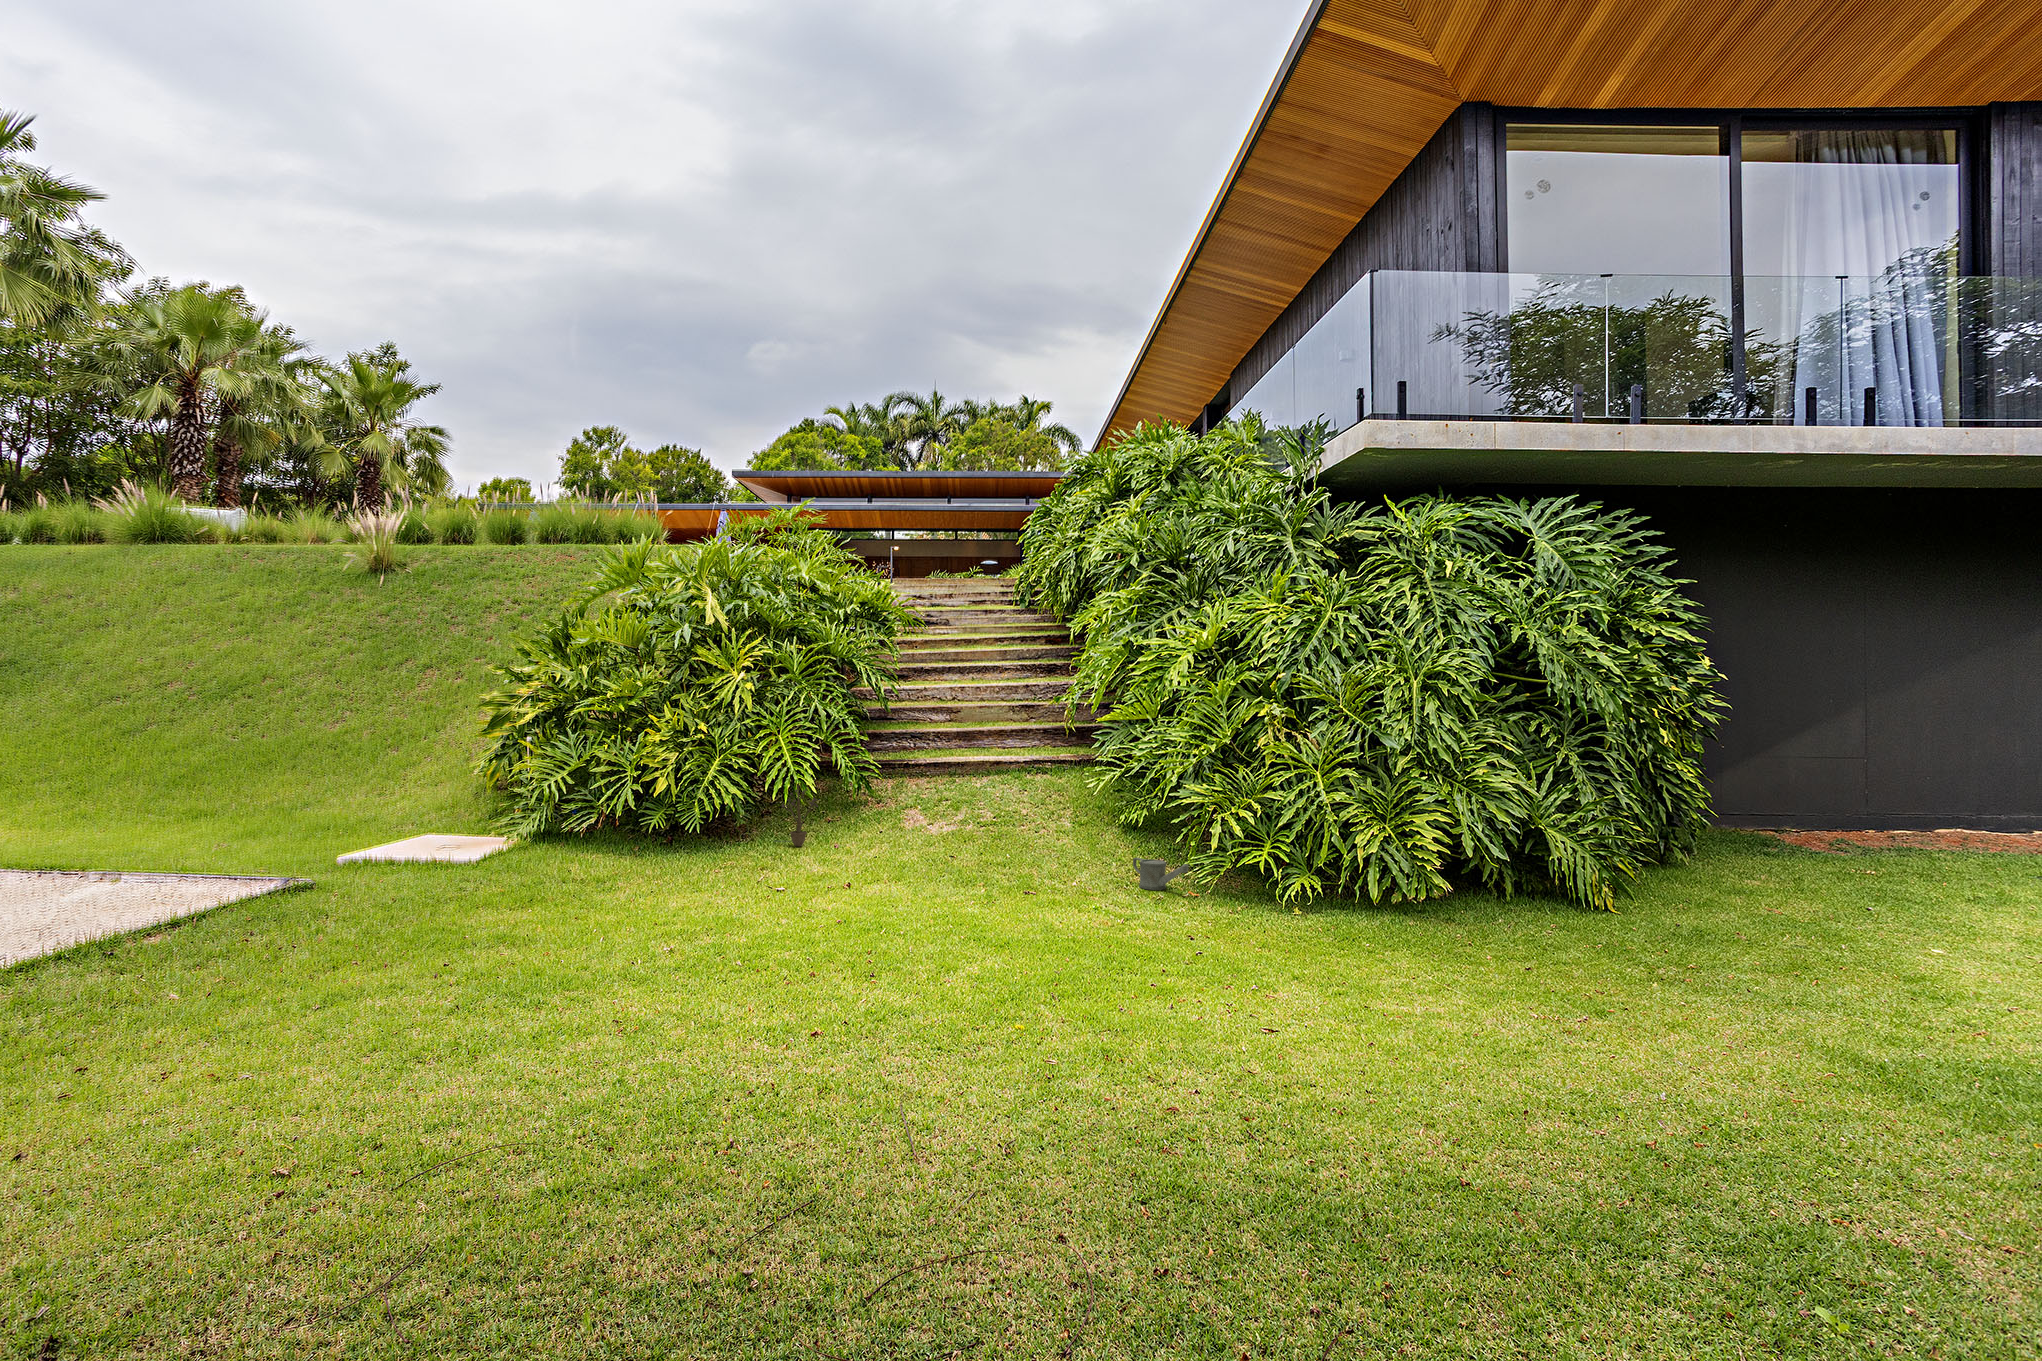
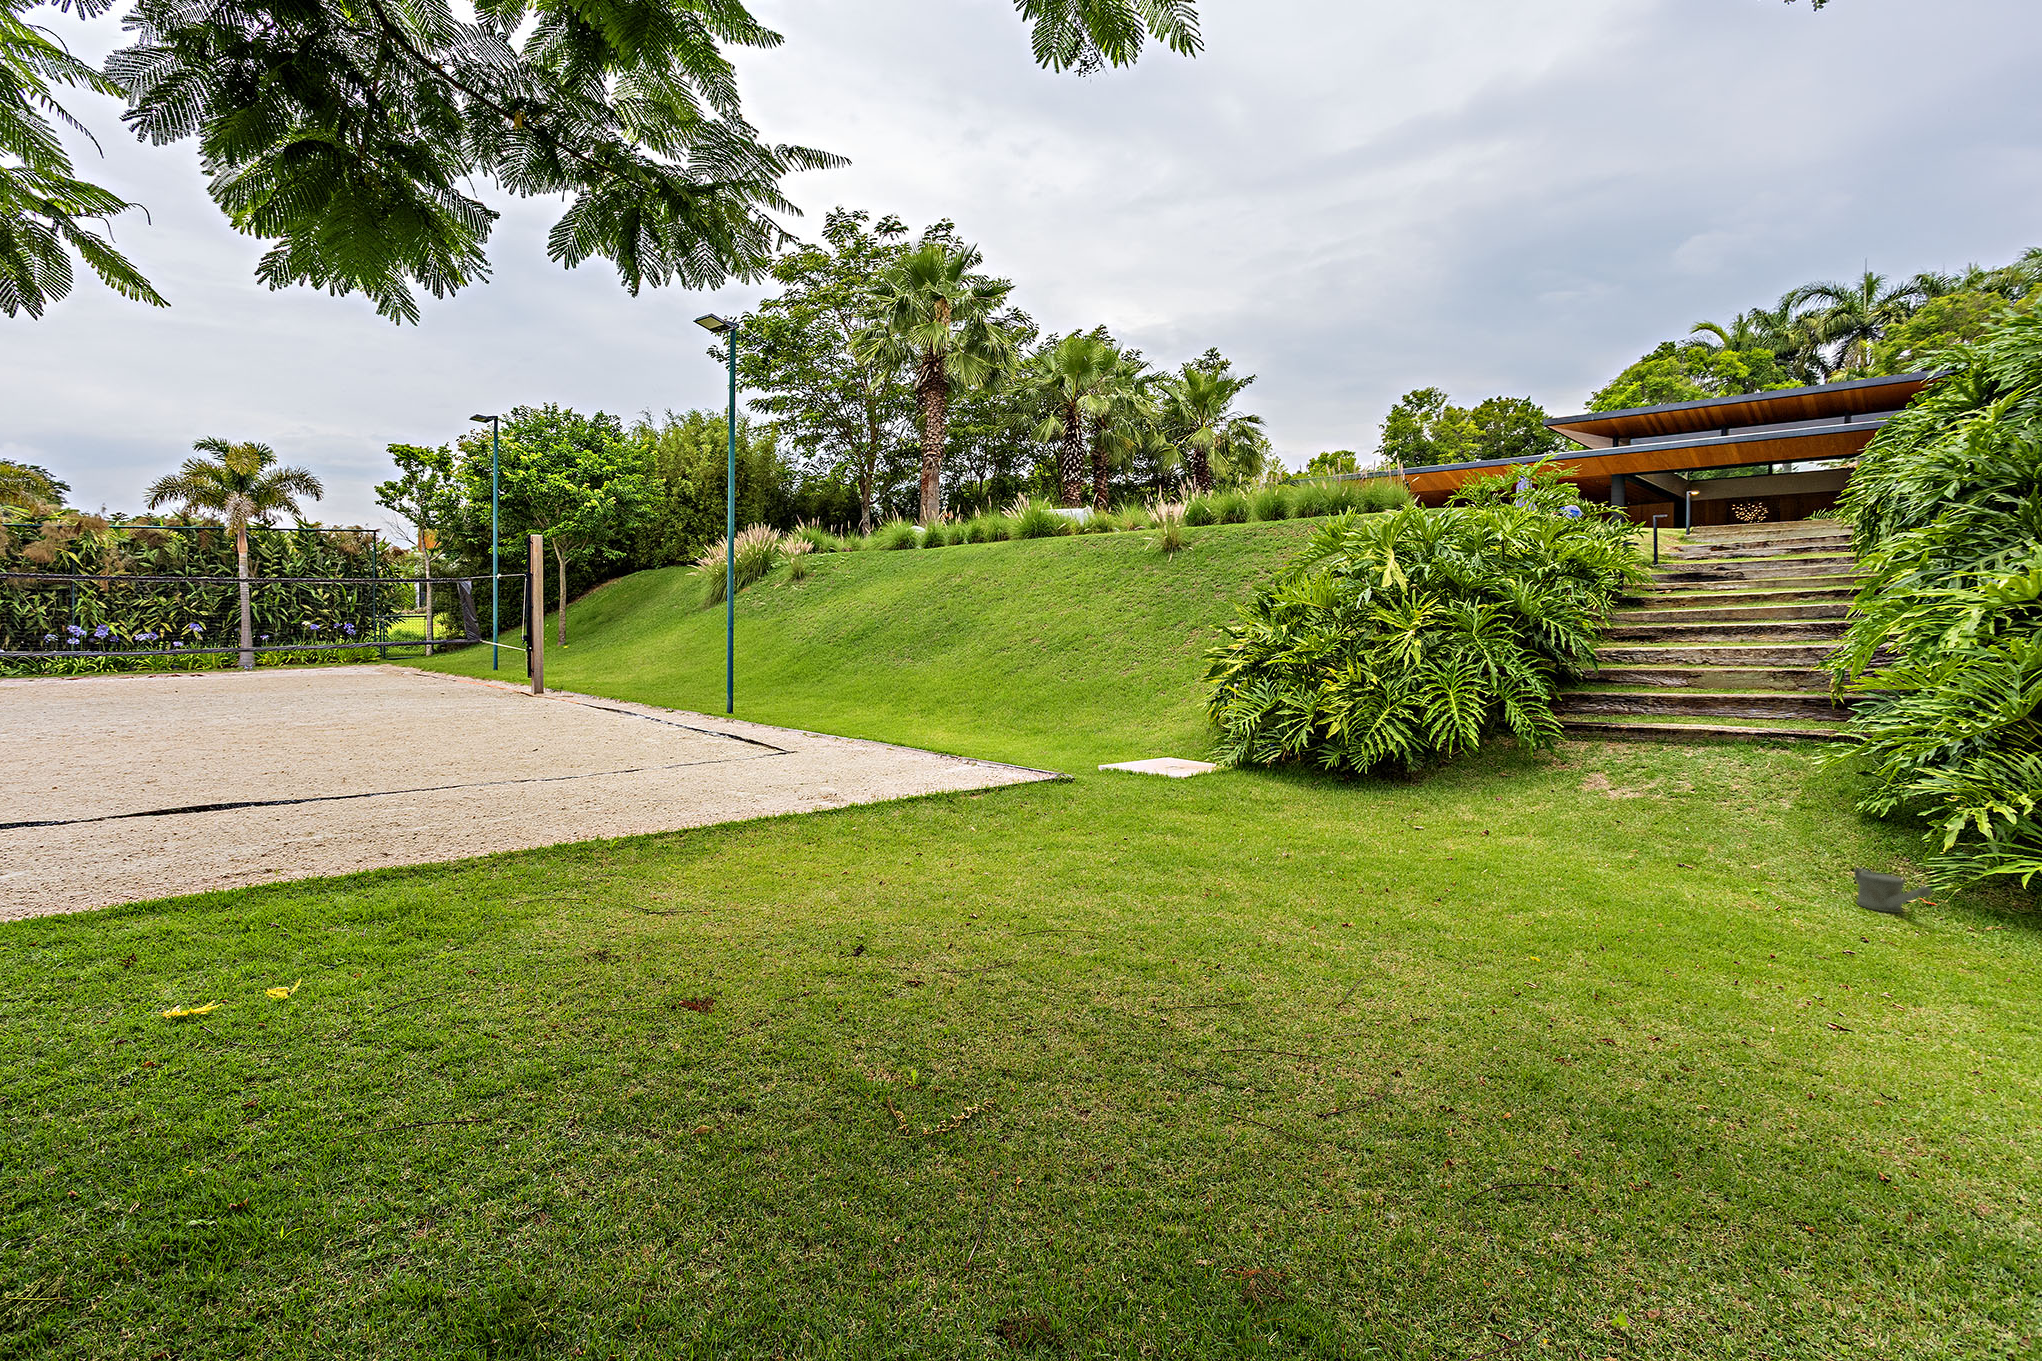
decorative plant: present [776,786,818,847] -> none [1433,741,1477,797]

